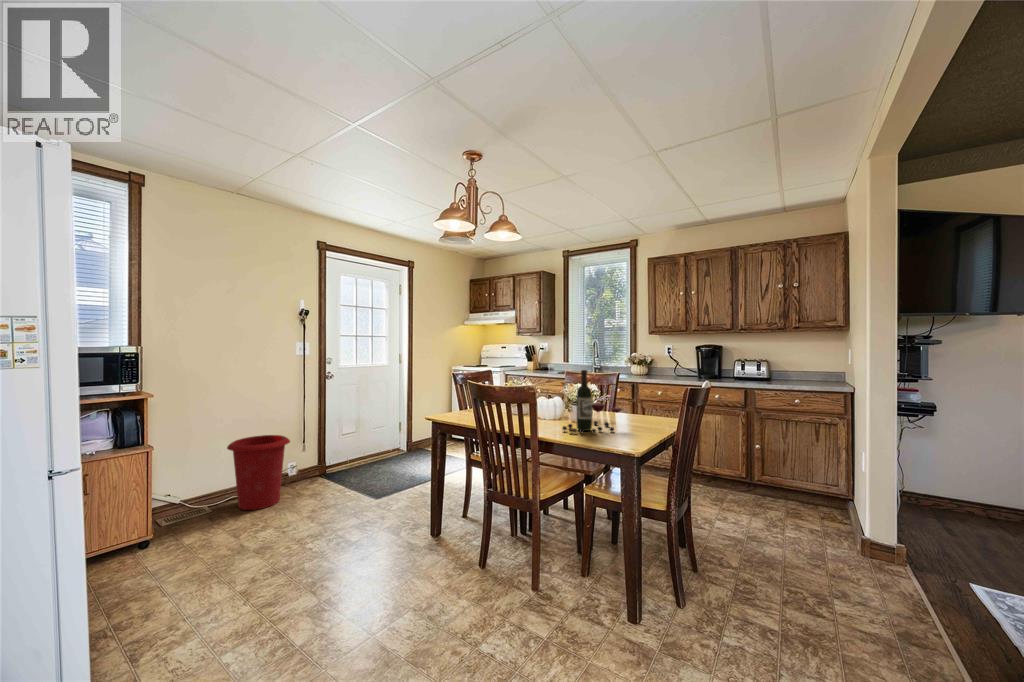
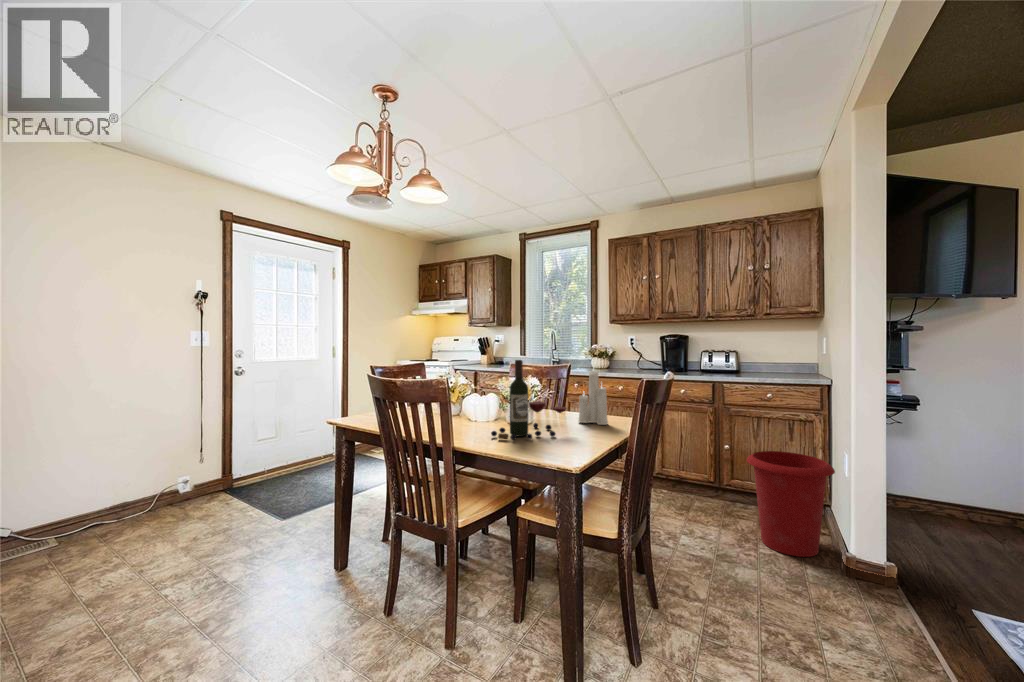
candle: none [630,370,655,423] -> present [579,370,608,425]
waste bin: present [227,435,290,510] -> present [747,451,835,557]

